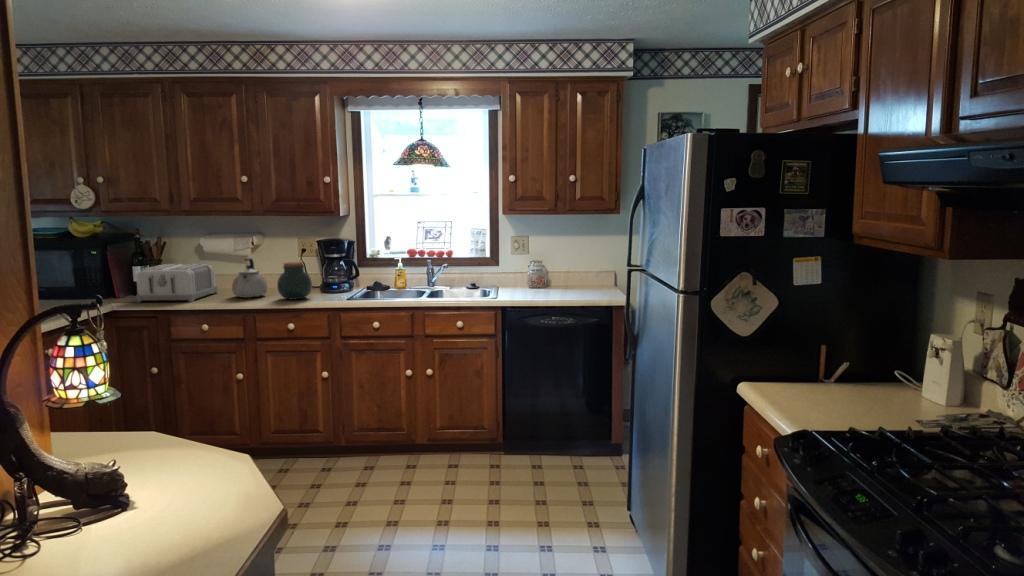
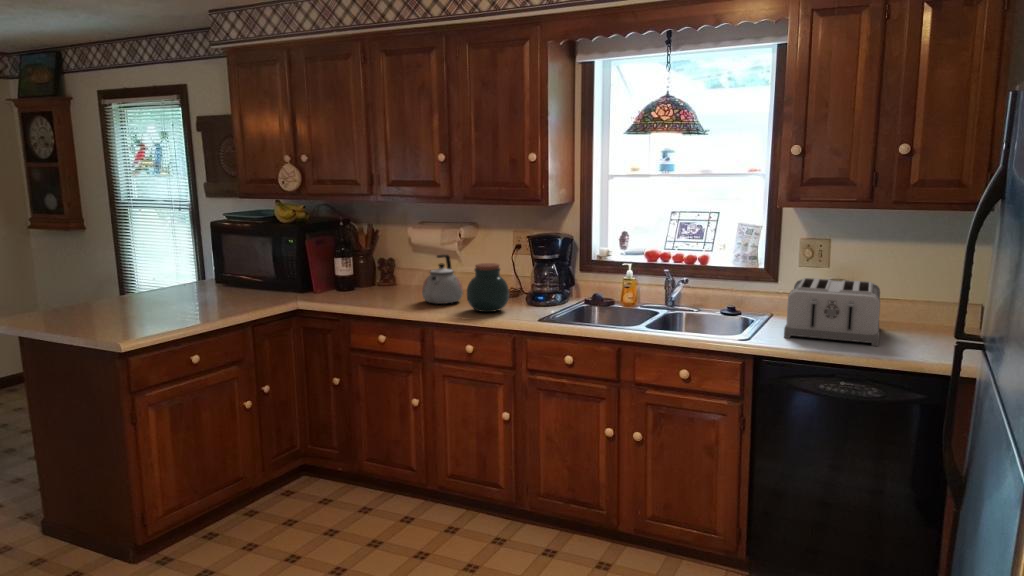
toaster: present [136,264,218,302] -> present [784,278,880,346]

